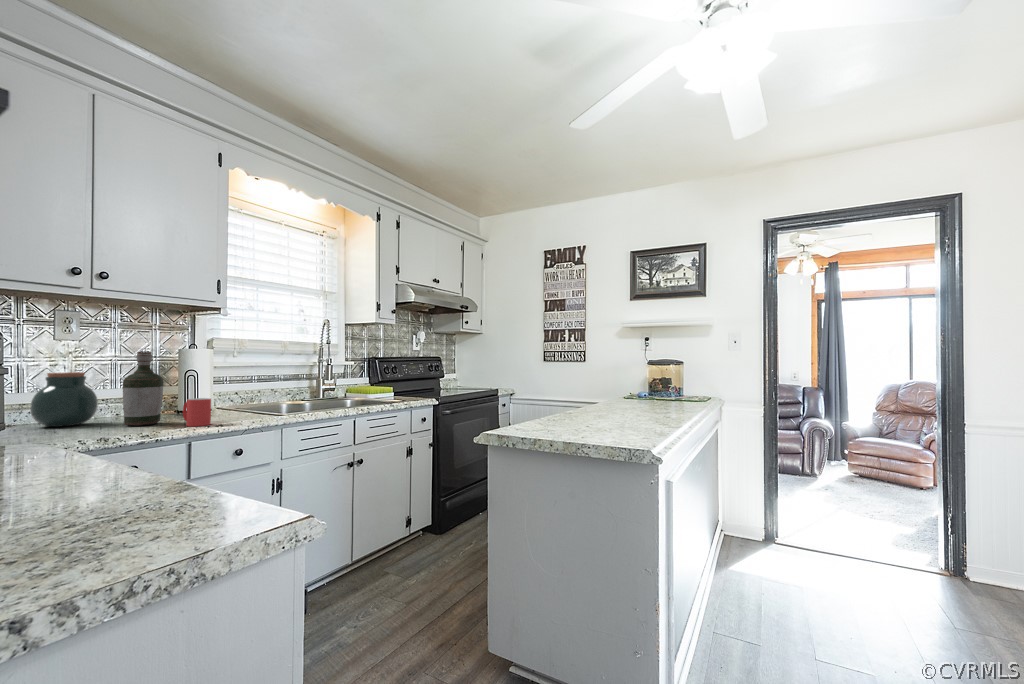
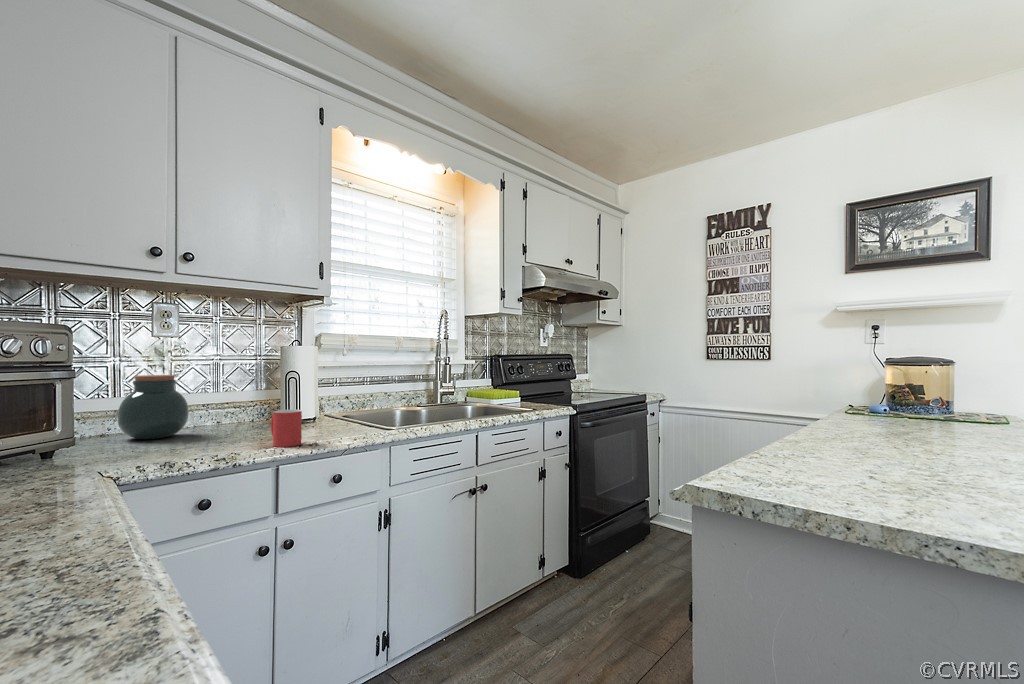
bottle: present [123,352,163,426] -> none [206,351,254,442]

